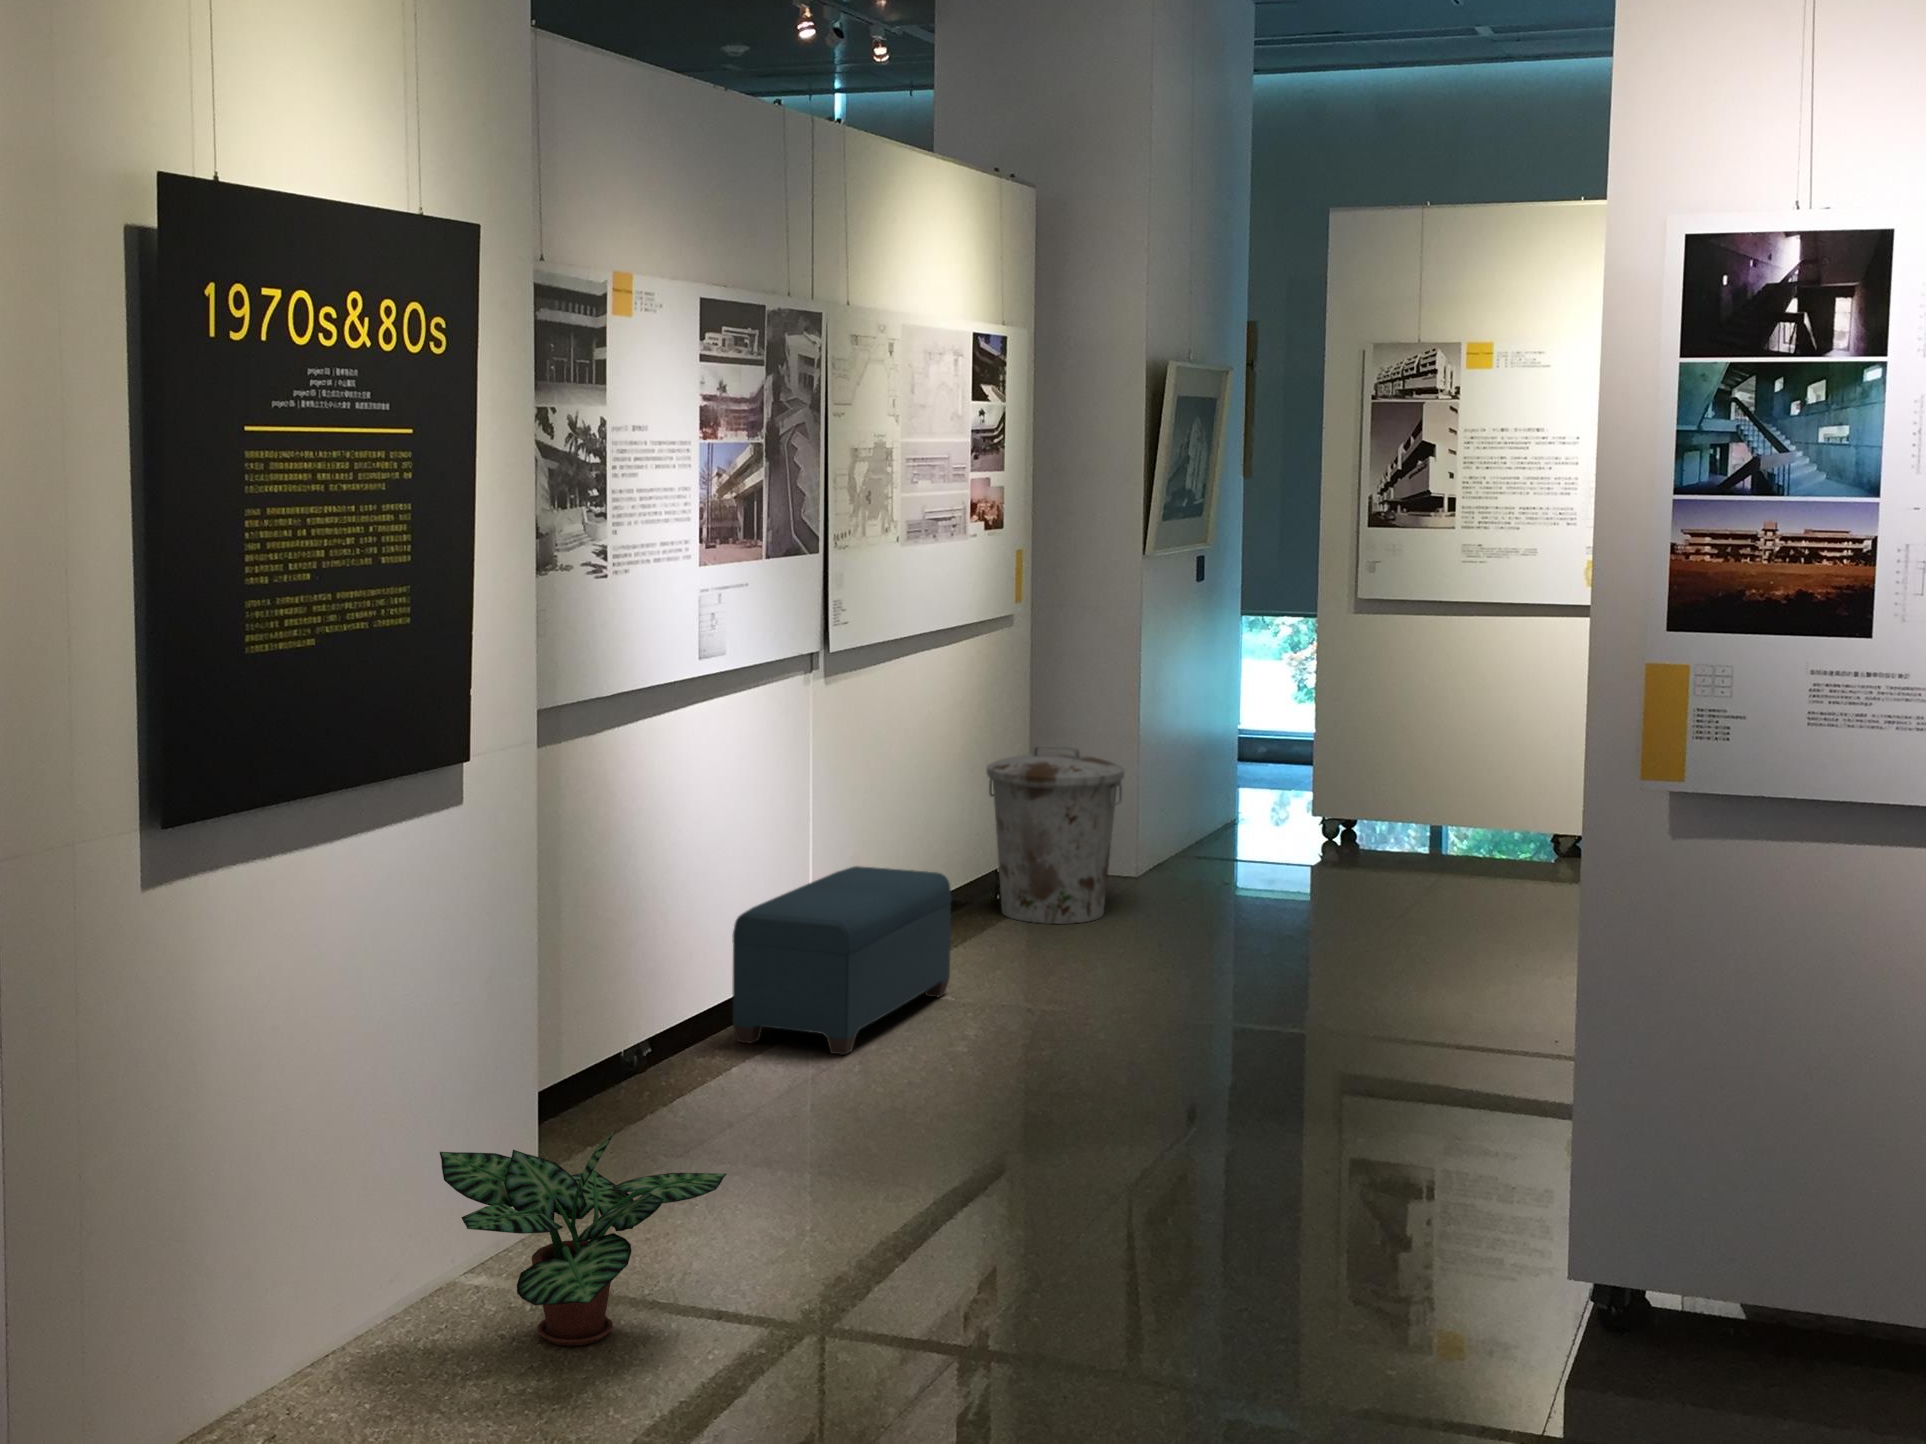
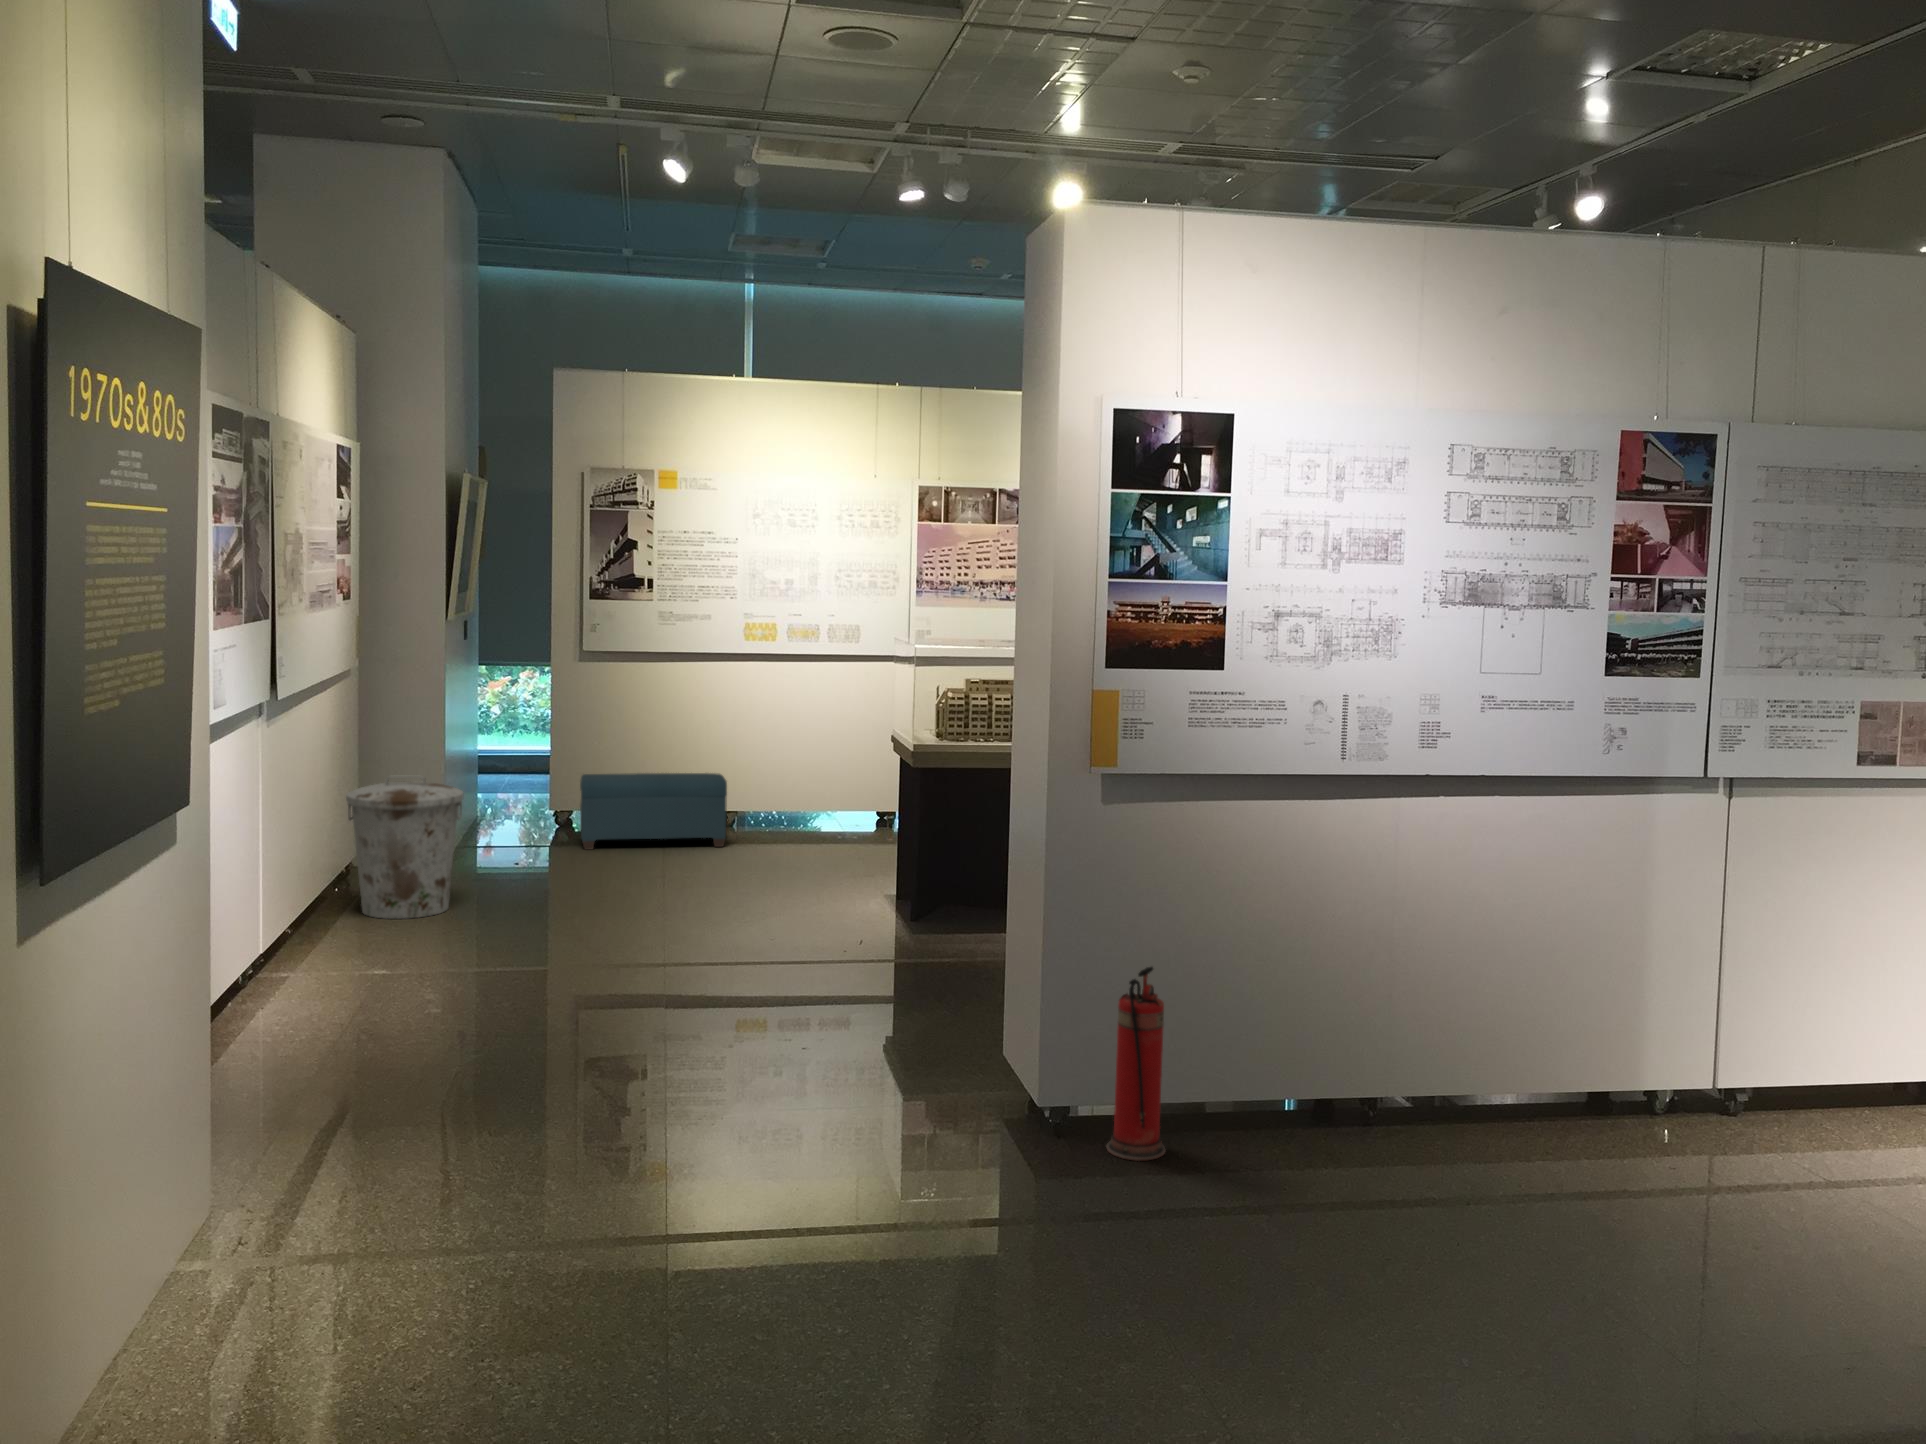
bench: present [733,866,952,1055] -> present [580,773,727,850]
fire extinguisher: none [1655,1095,1751,1390] -> present [1106,967,1166,1161]
potted plant: present [440,1130,726,1346] -> none [190,1129,459,1333]

